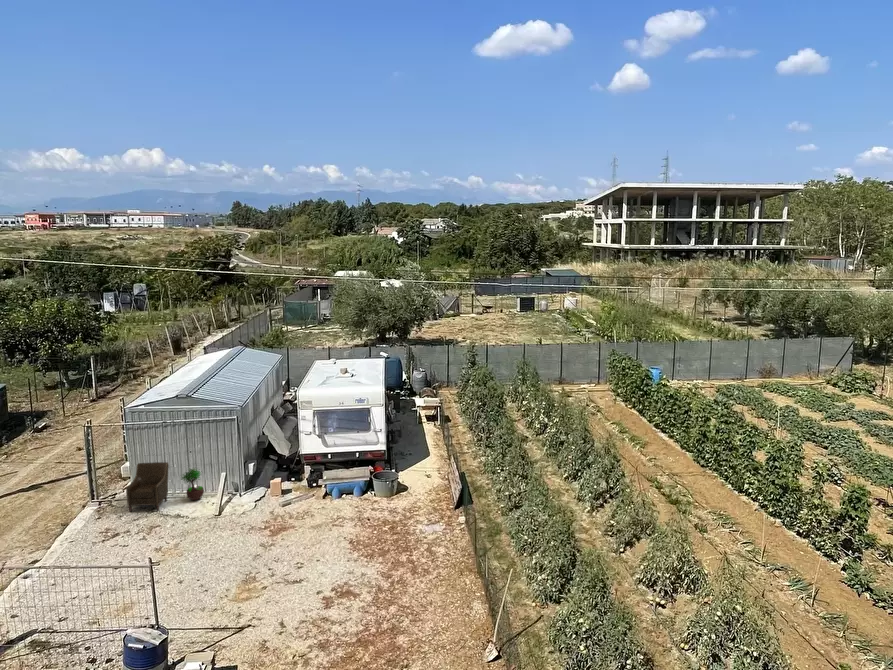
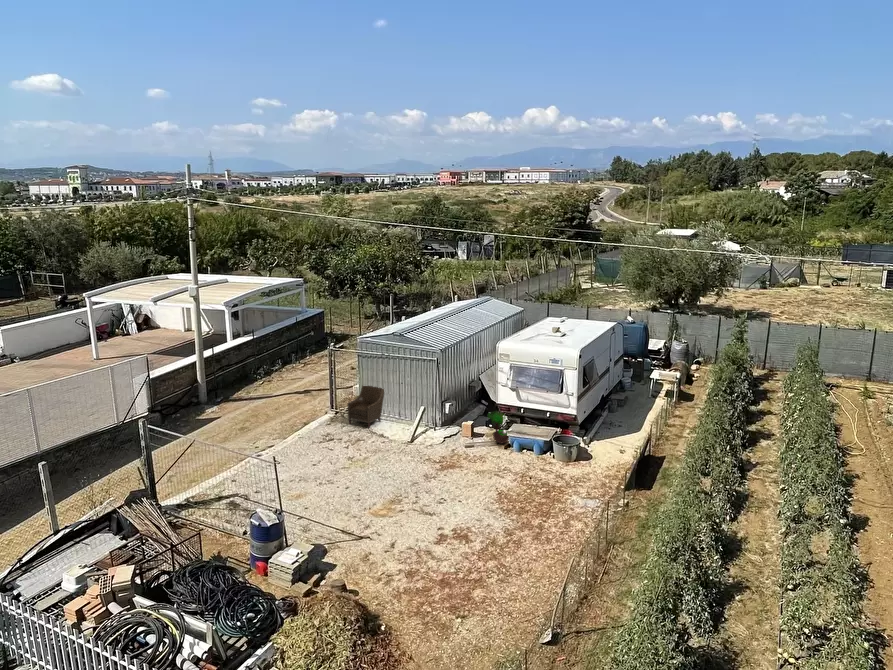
potted tree: present [182,469,204,500] -> present [489,412,508,443]

